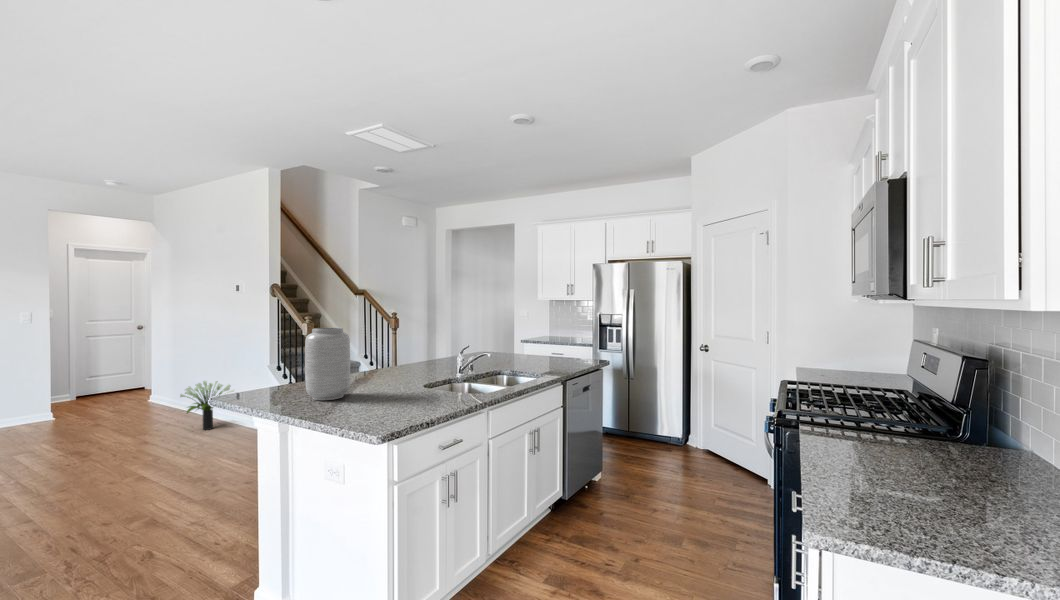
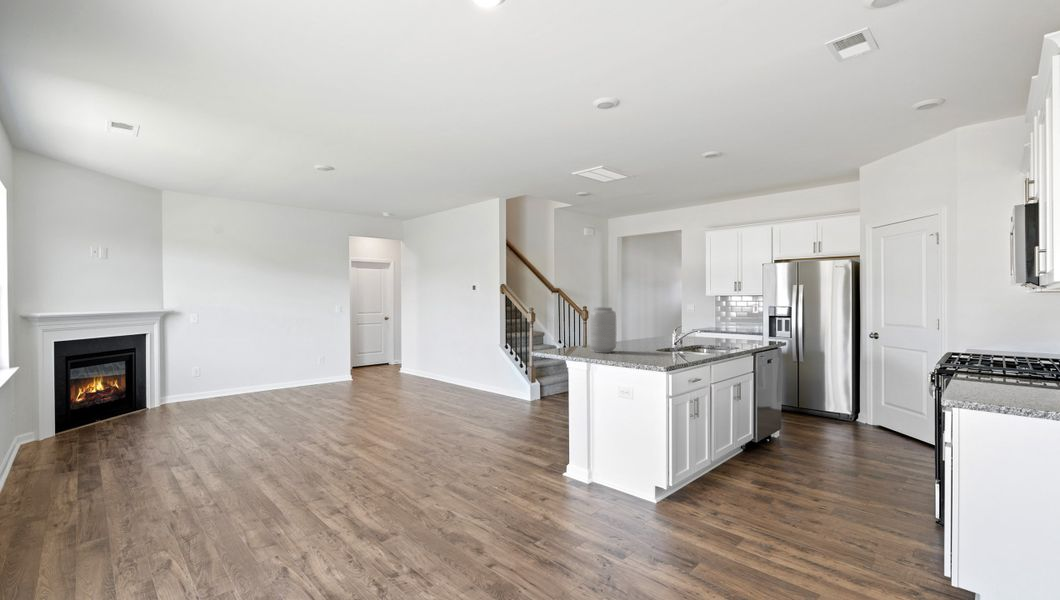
potted plant: present [180,381,234,430] -> none [440,354,473,390]

